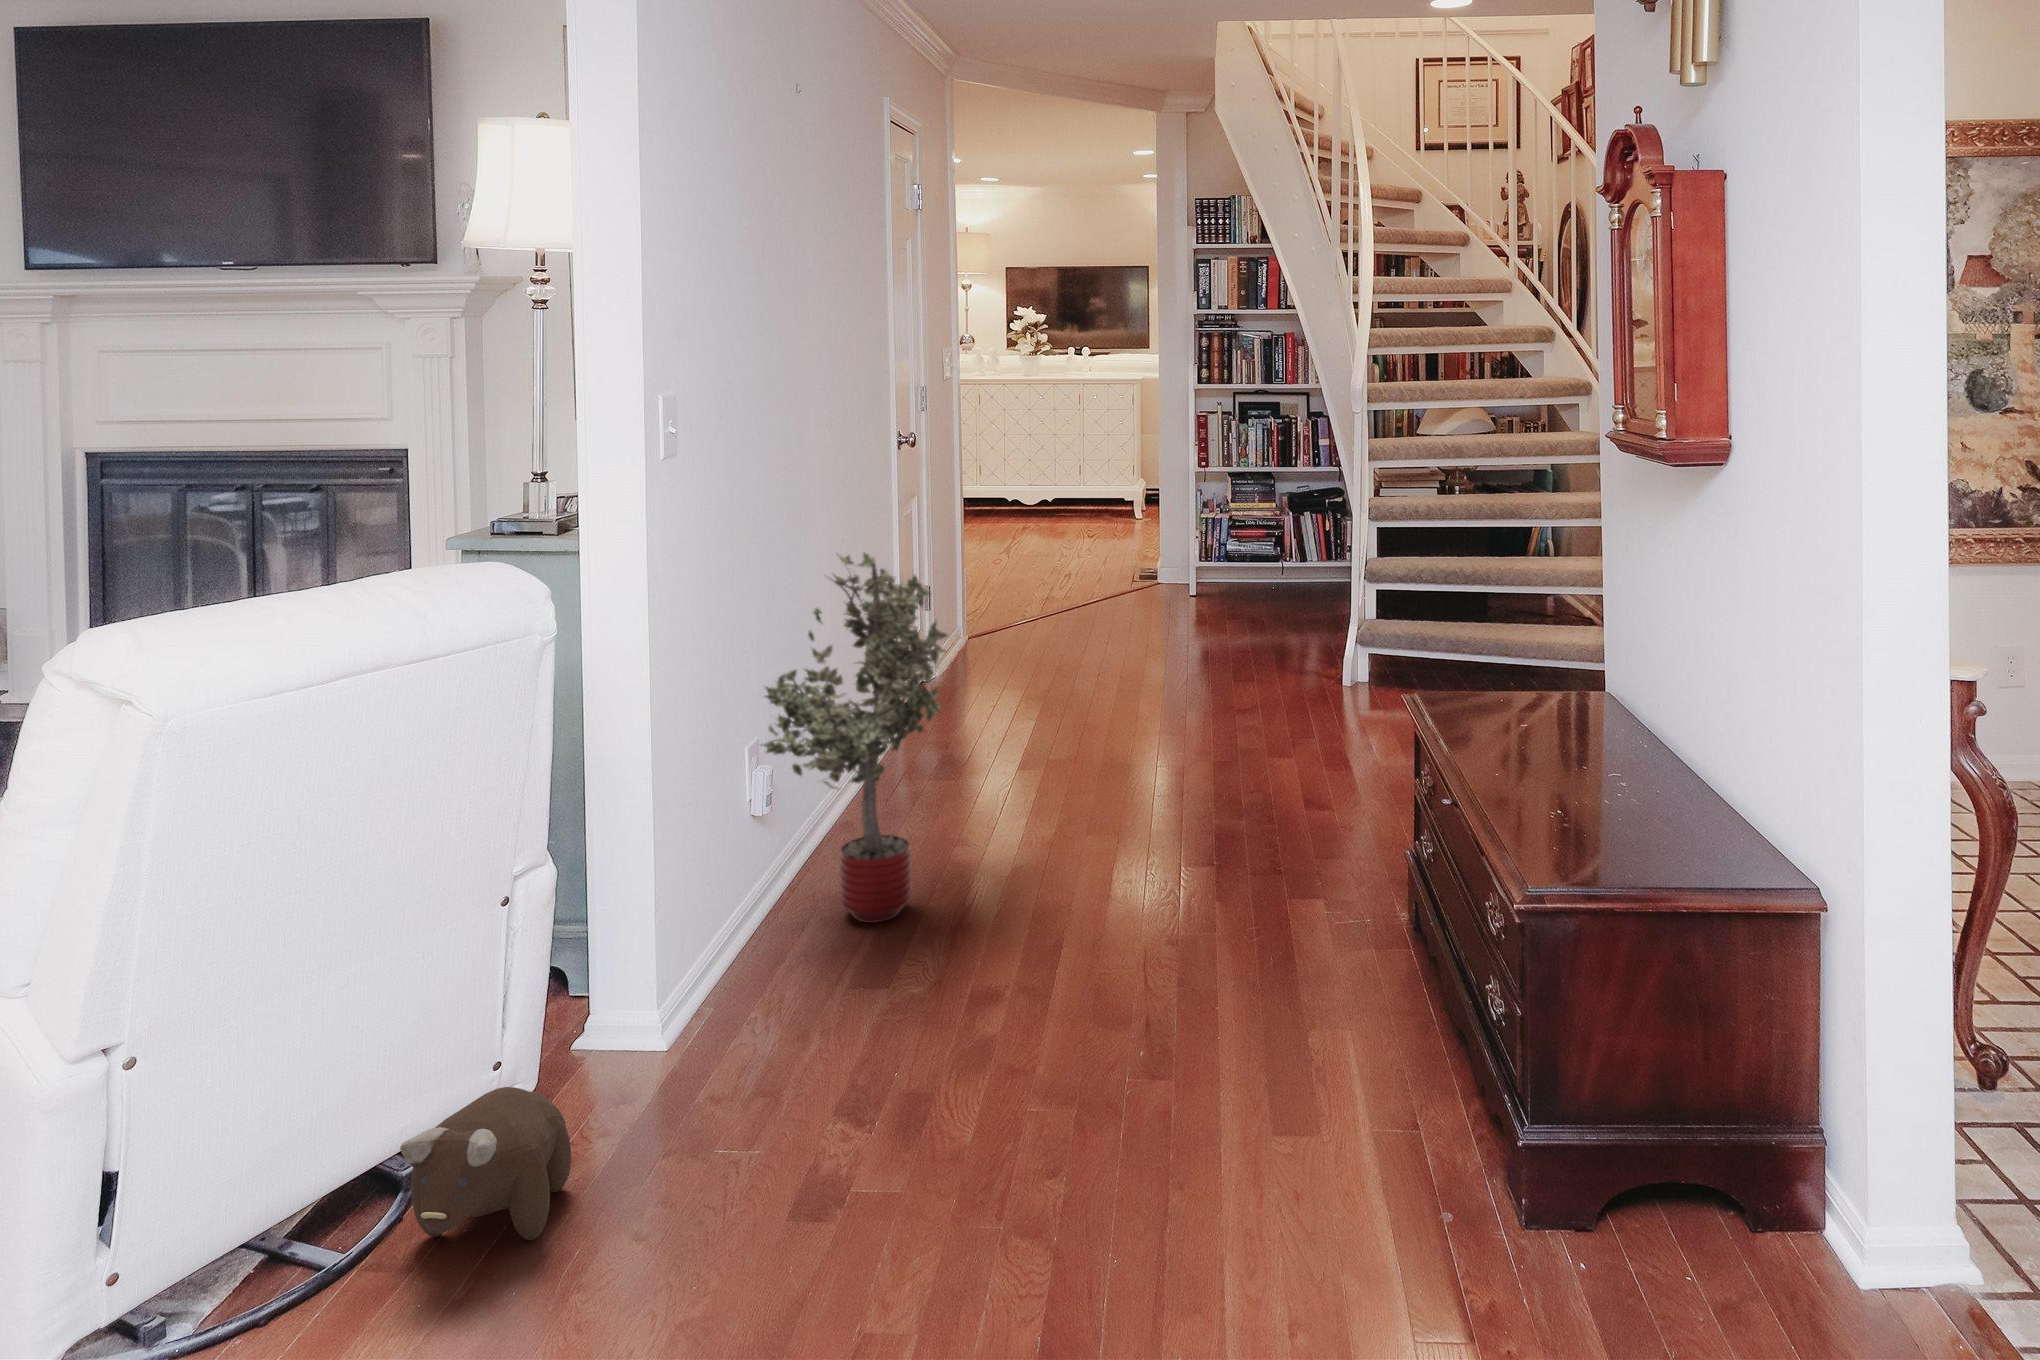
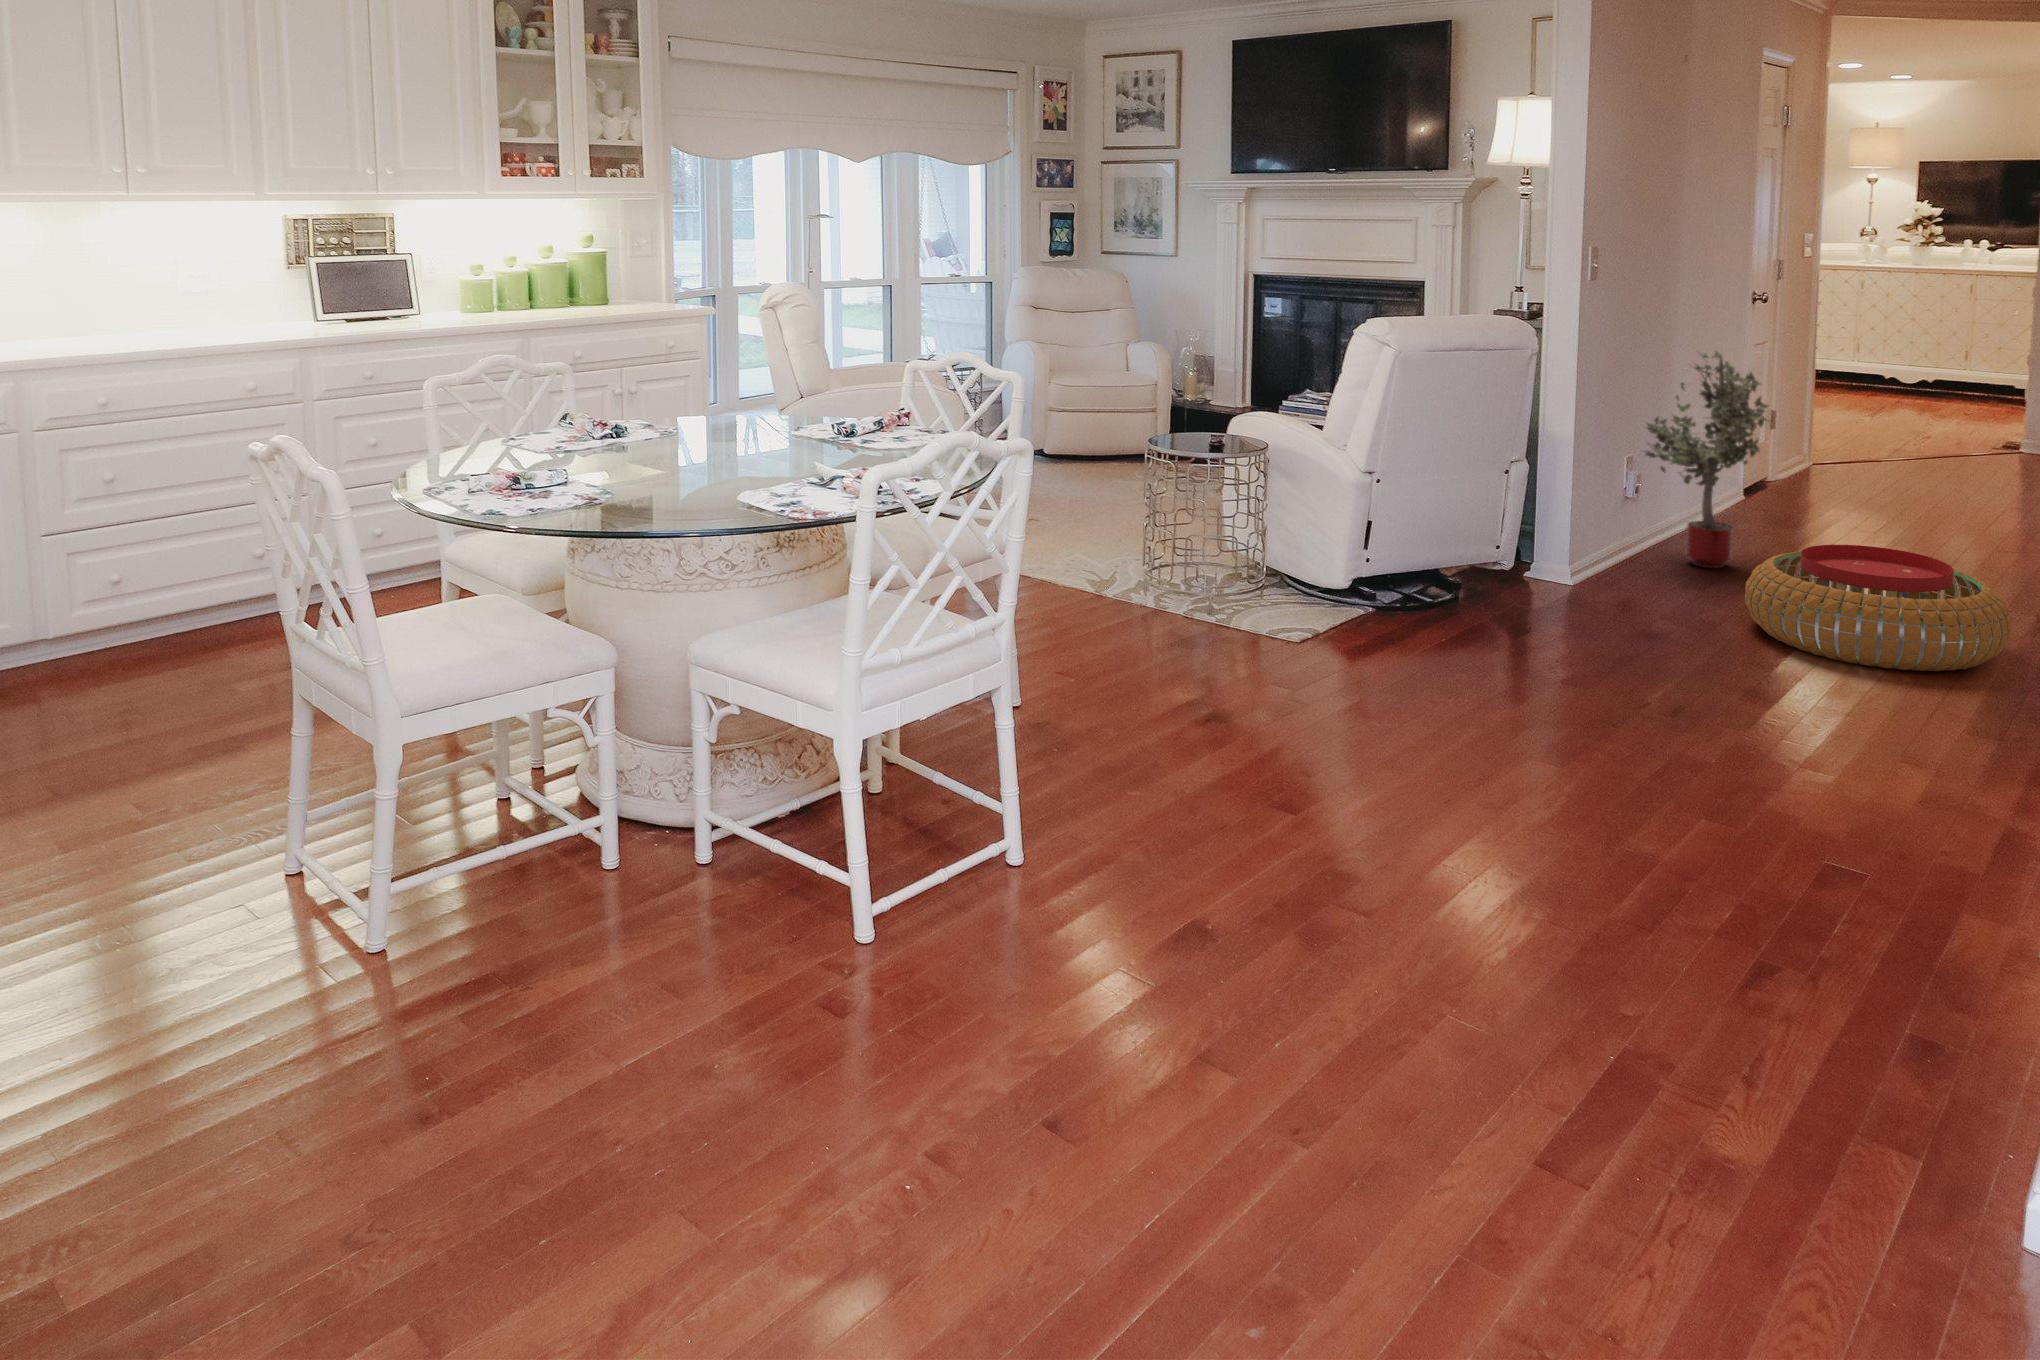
pouf: none [954,876,1347,1151] -> present [1745,545,2012,671]
plush toy: present [400,1087,571,1240] -> none [1469,556,1537,620]

